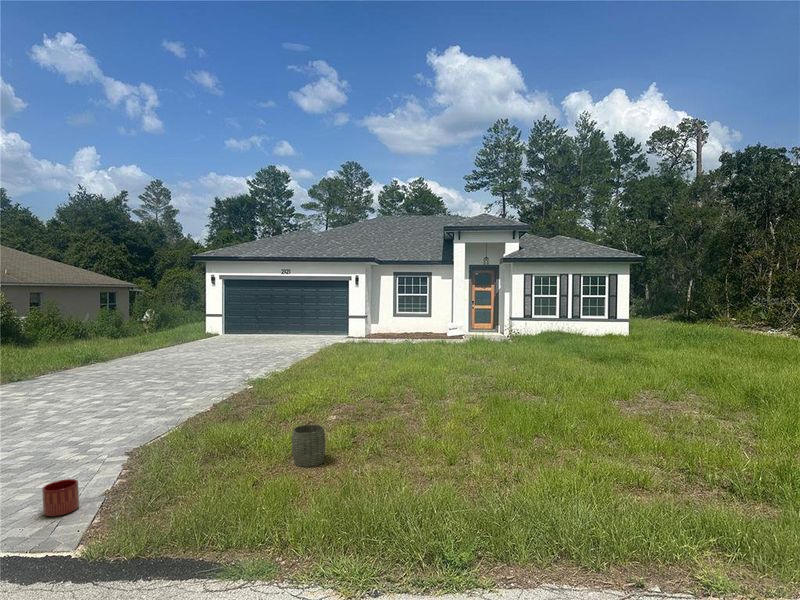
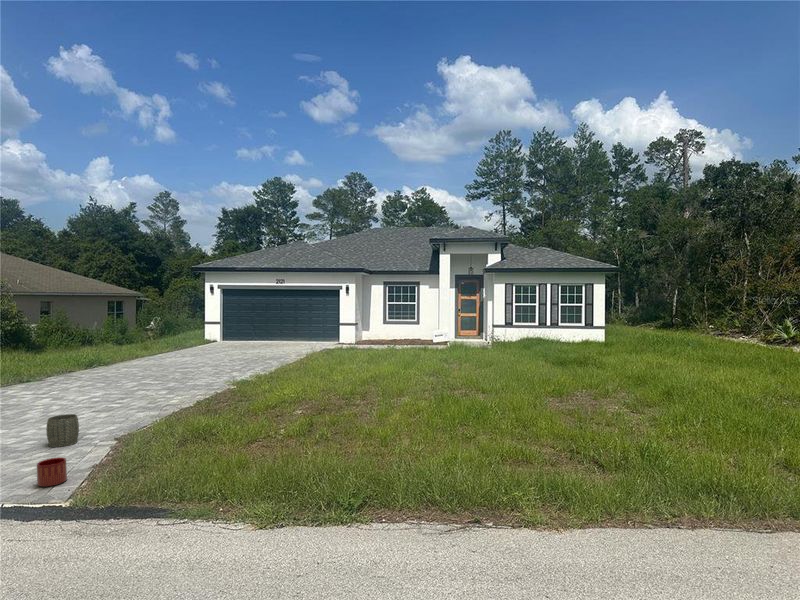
woven basket: present [292,425,326,467] -> present [46,414,79,447]

